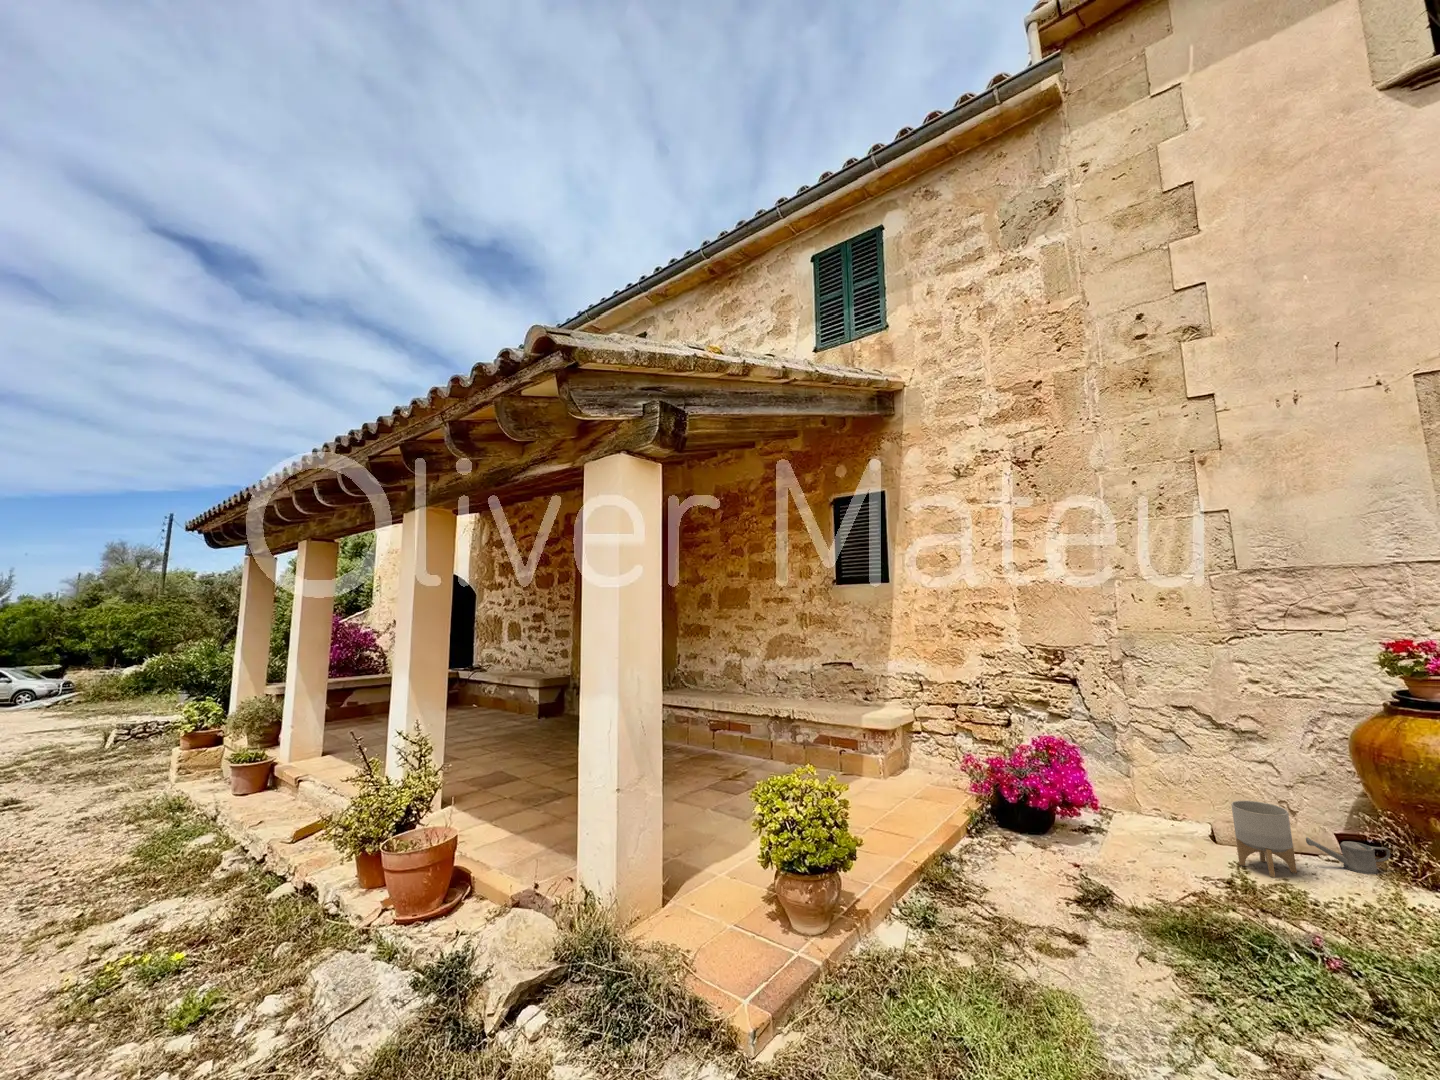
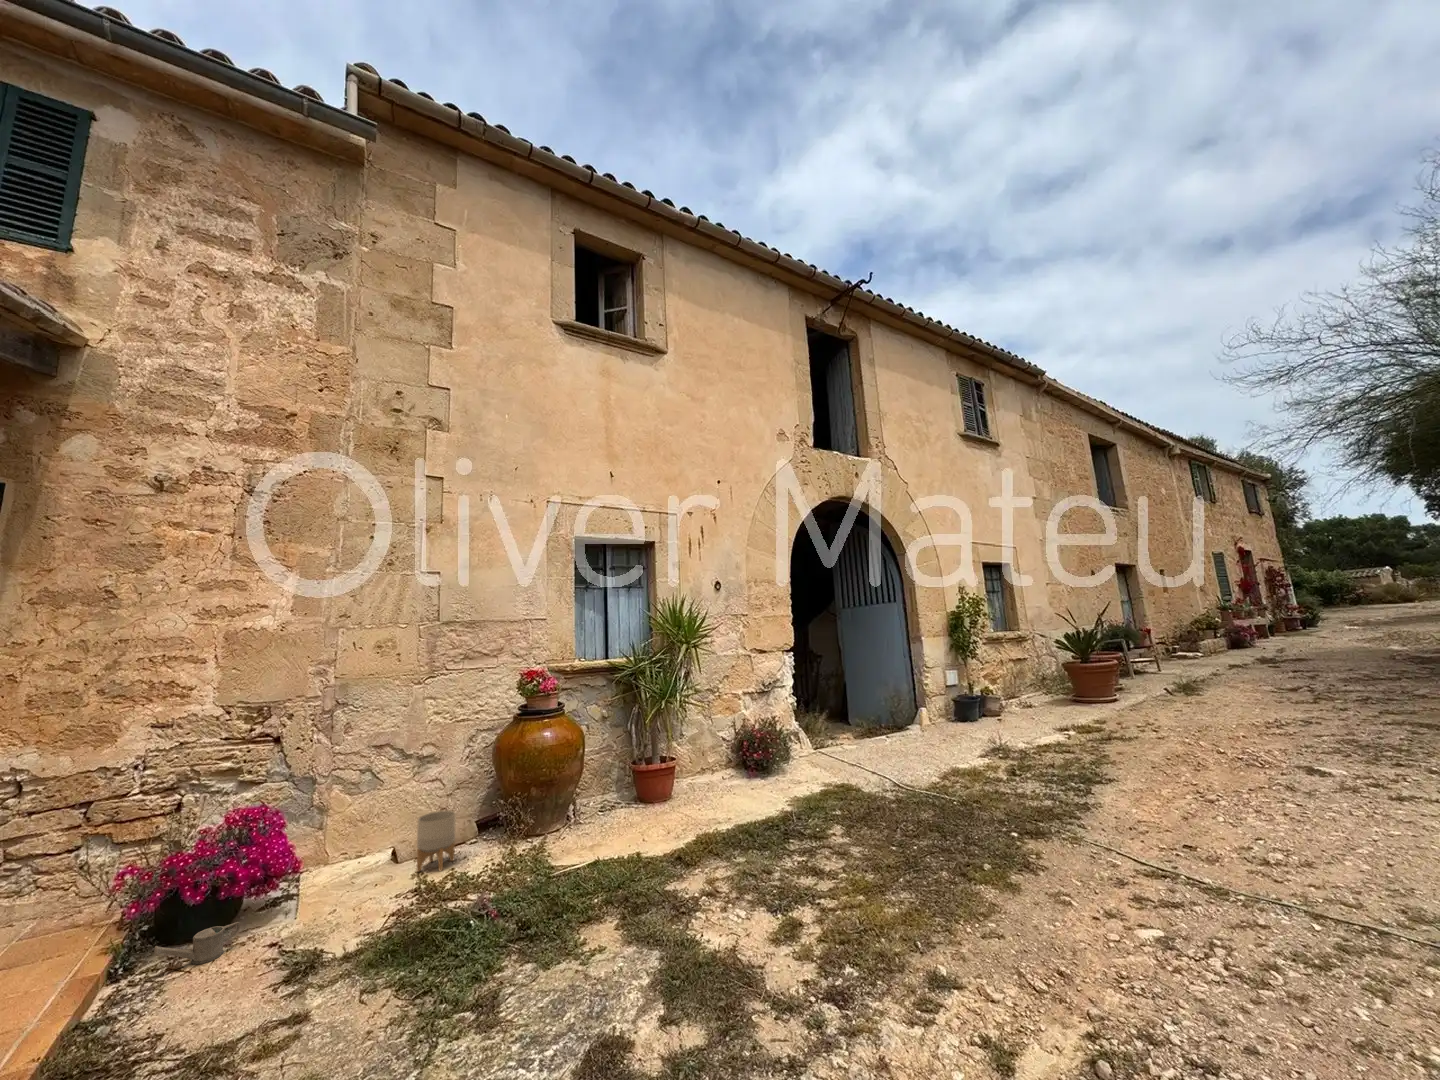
watering can: present [1306,837,1391,874] -> present [154,922,240,964]

